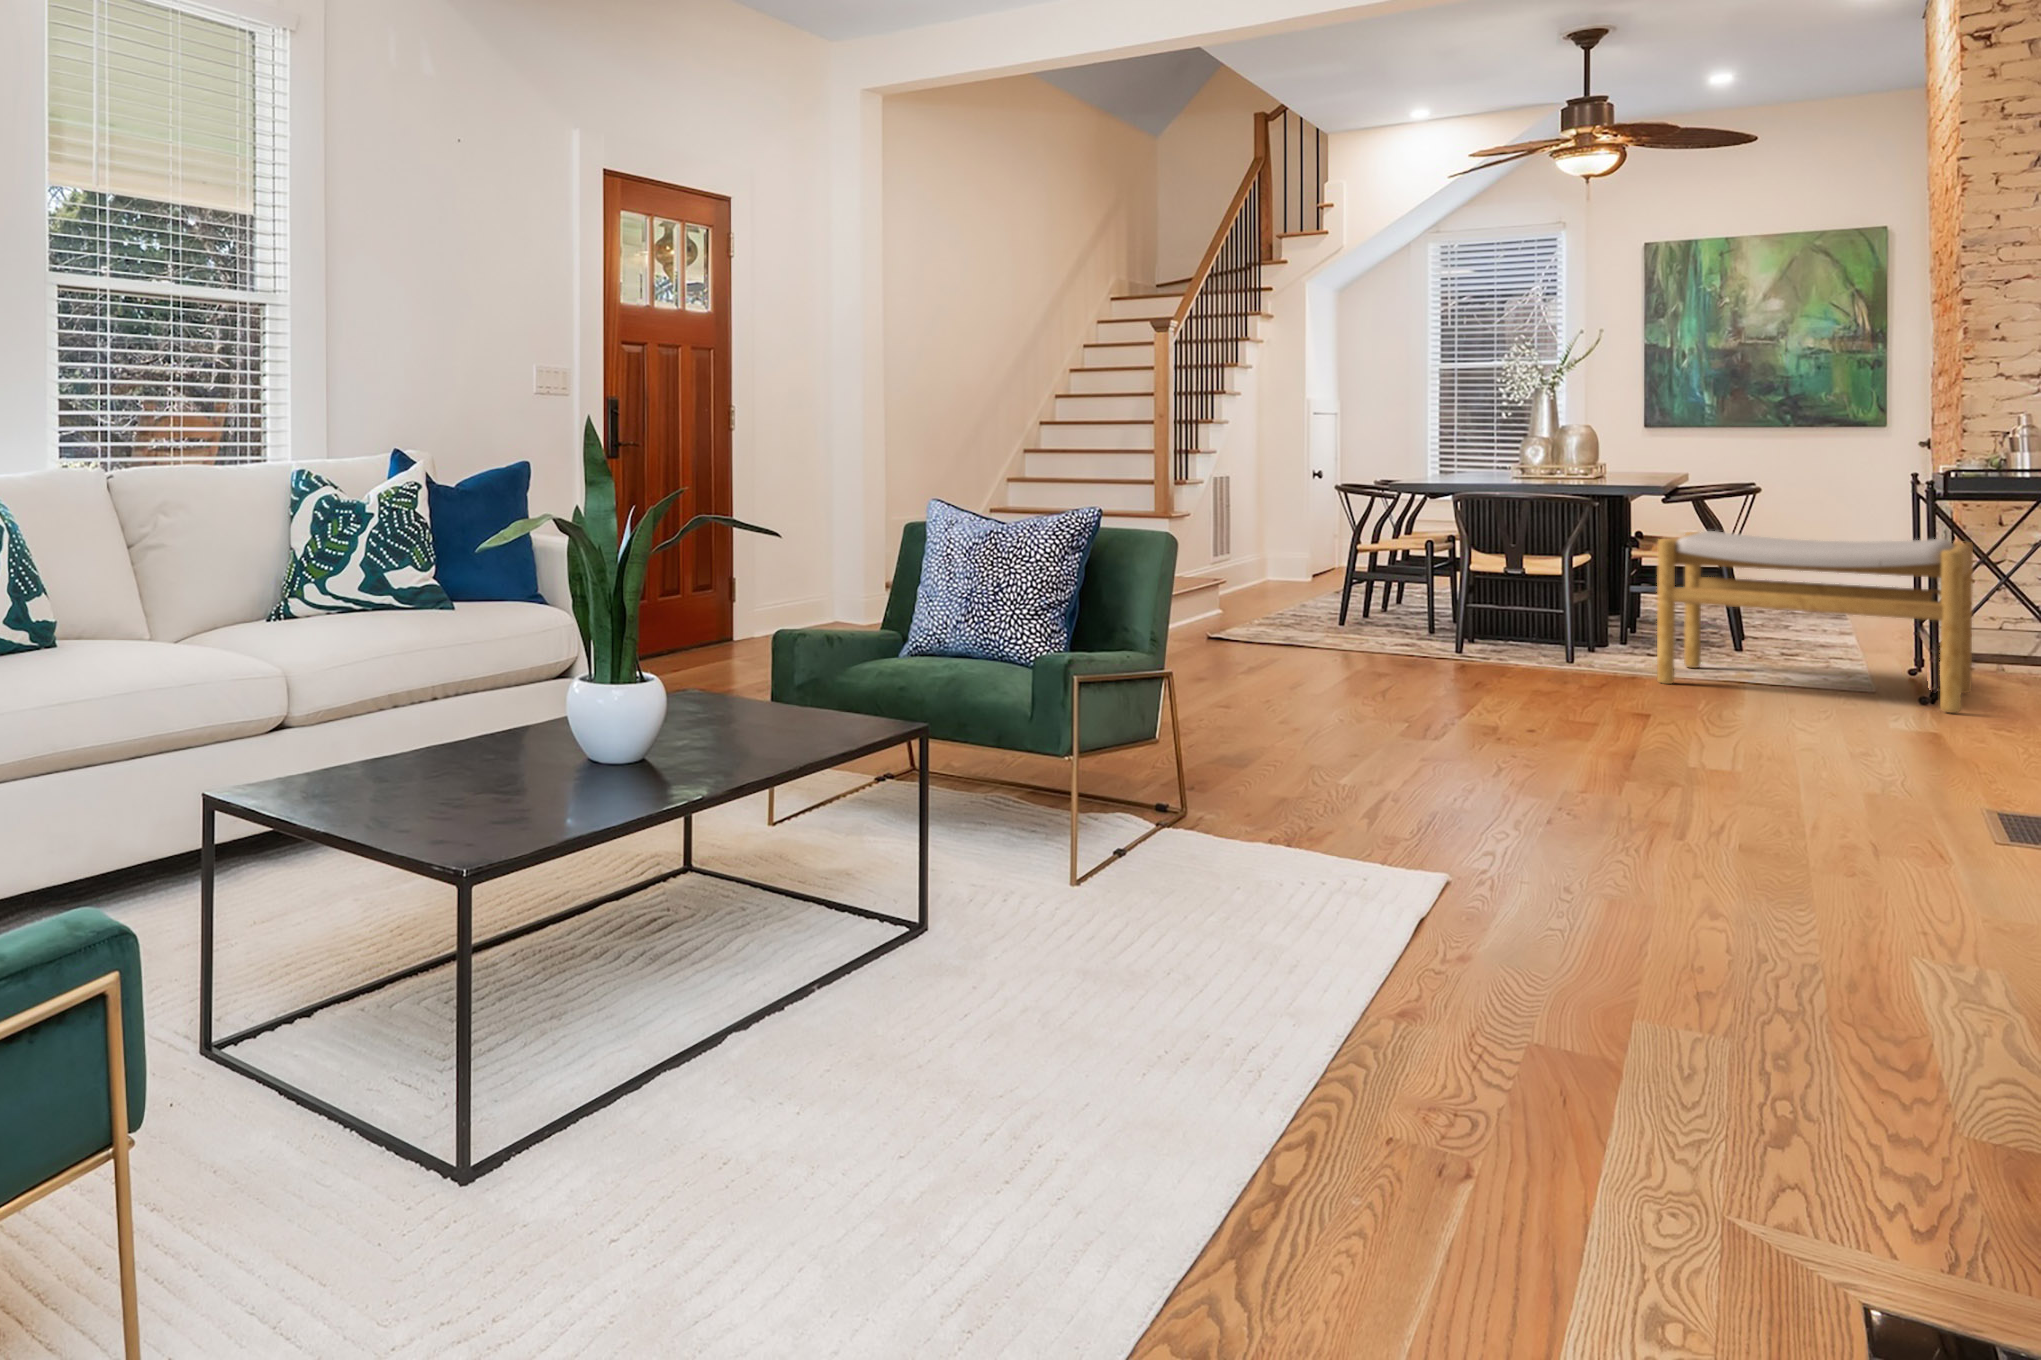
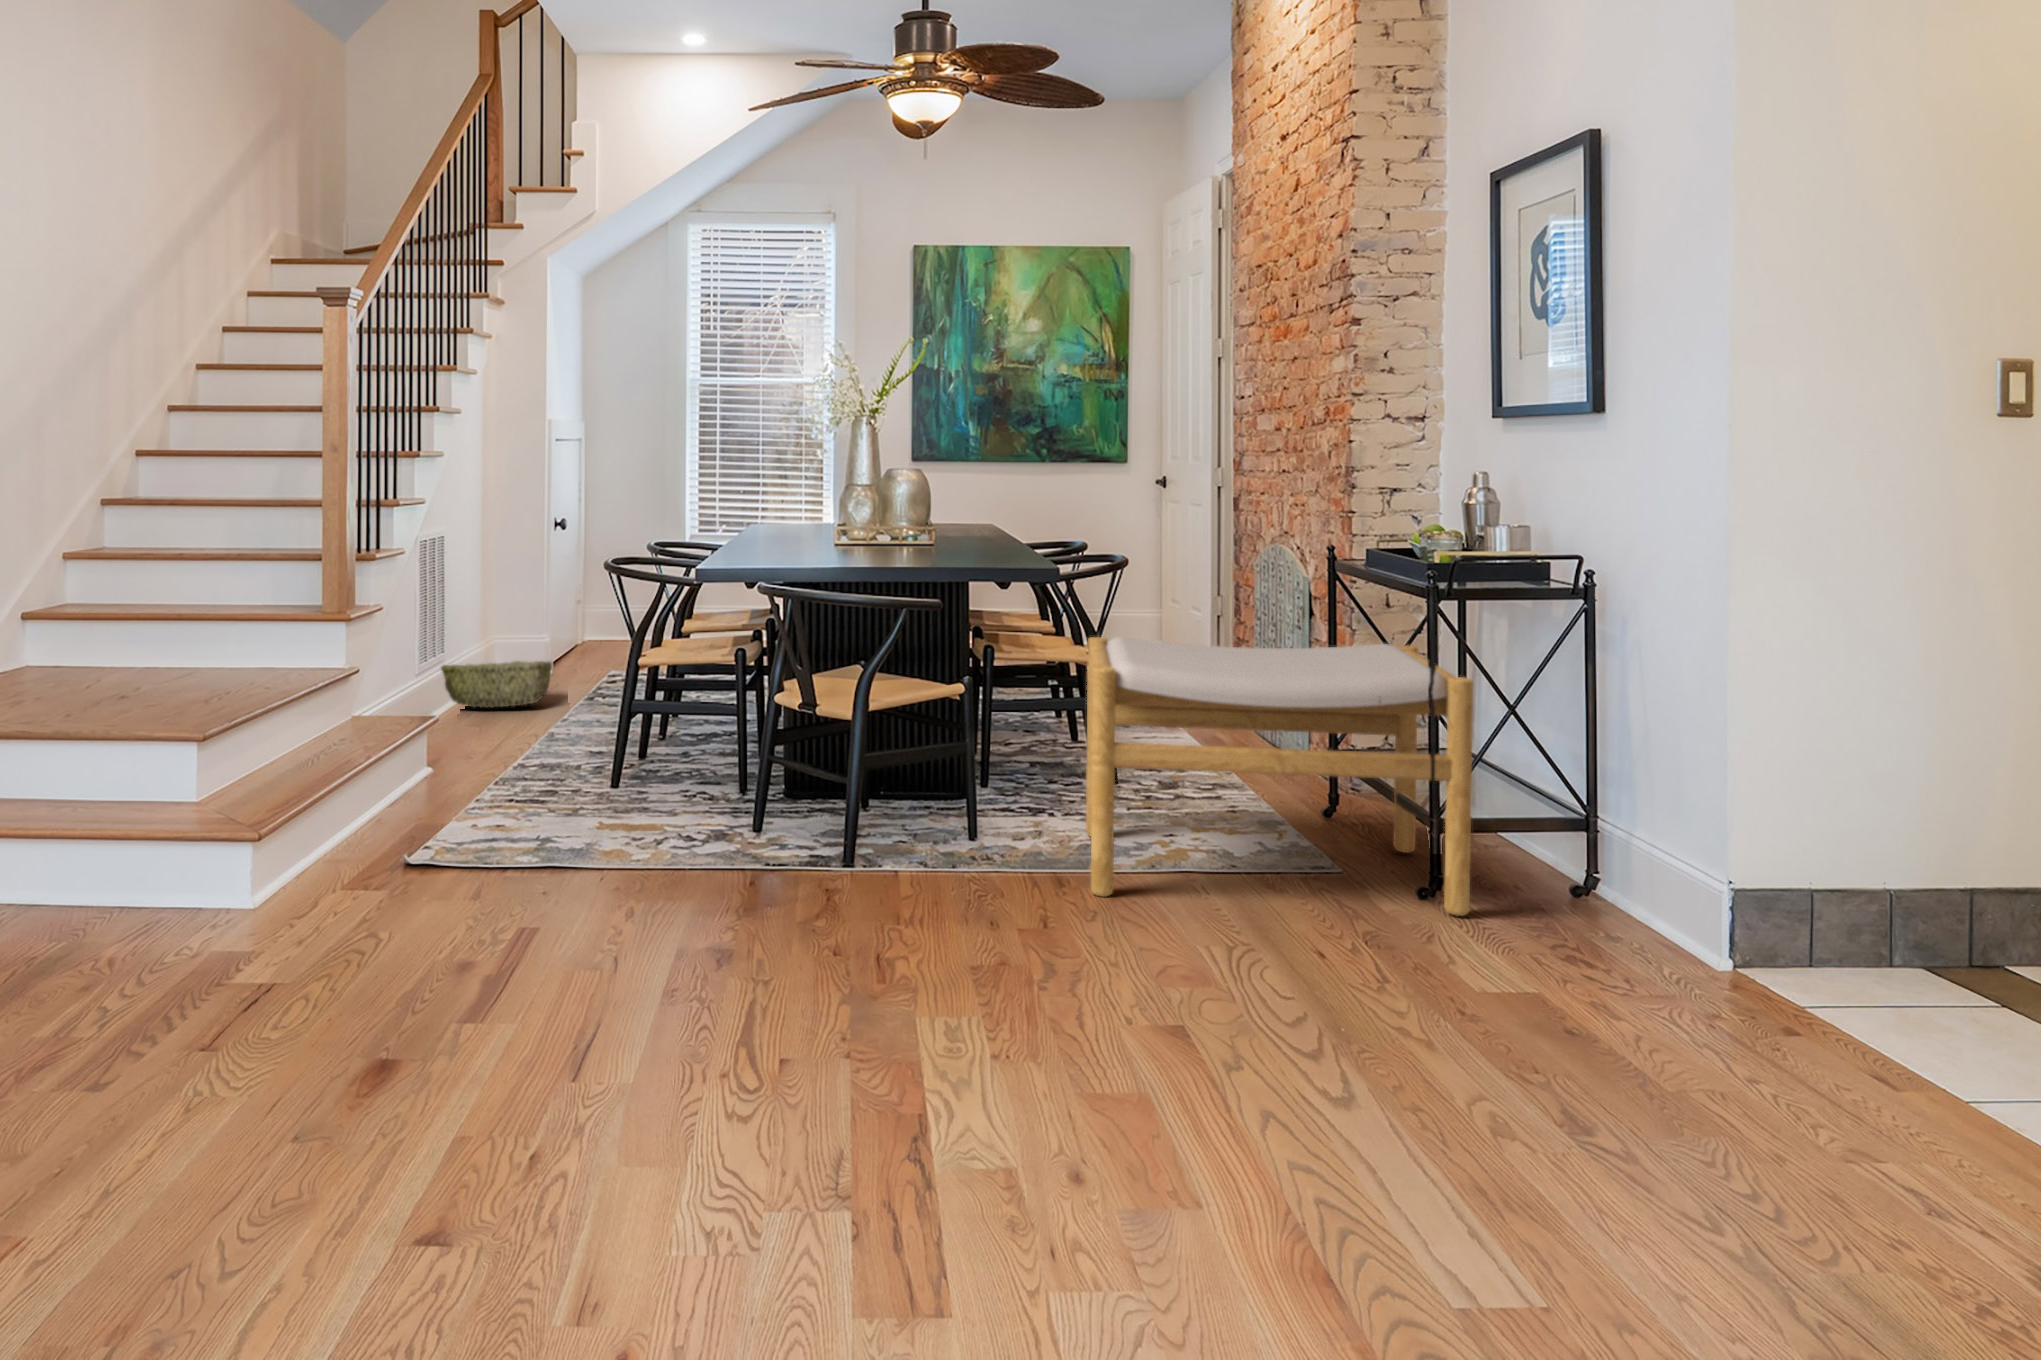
woven basket: none [1229,562,1308,595] -> present [441,661,552,708]

